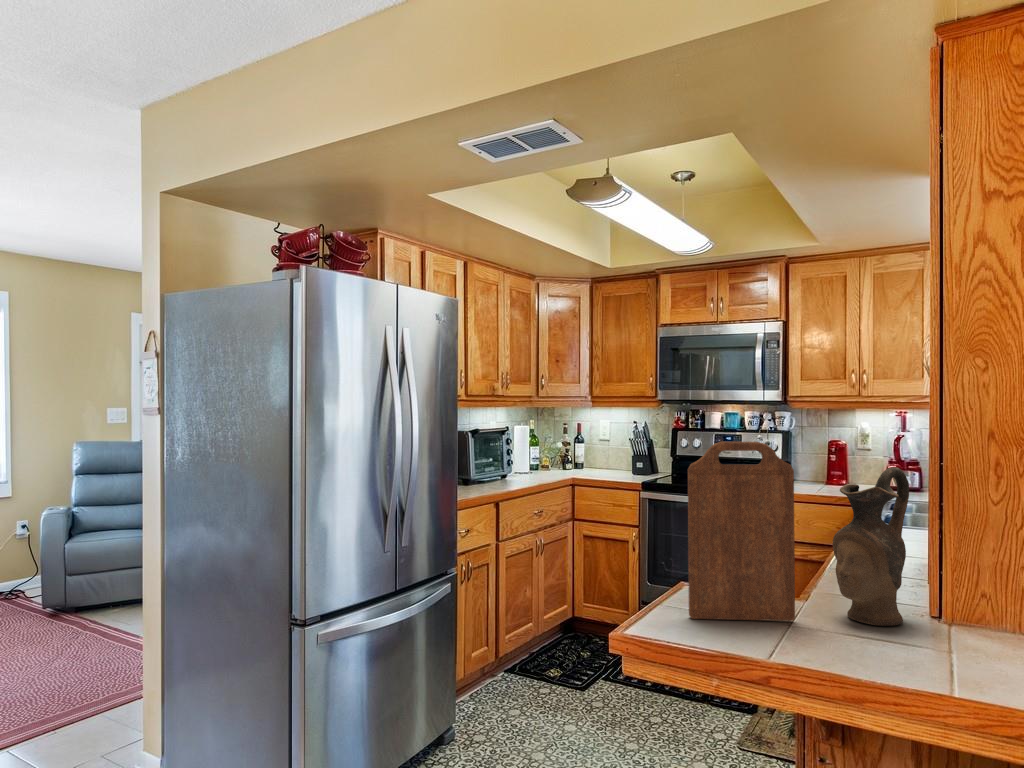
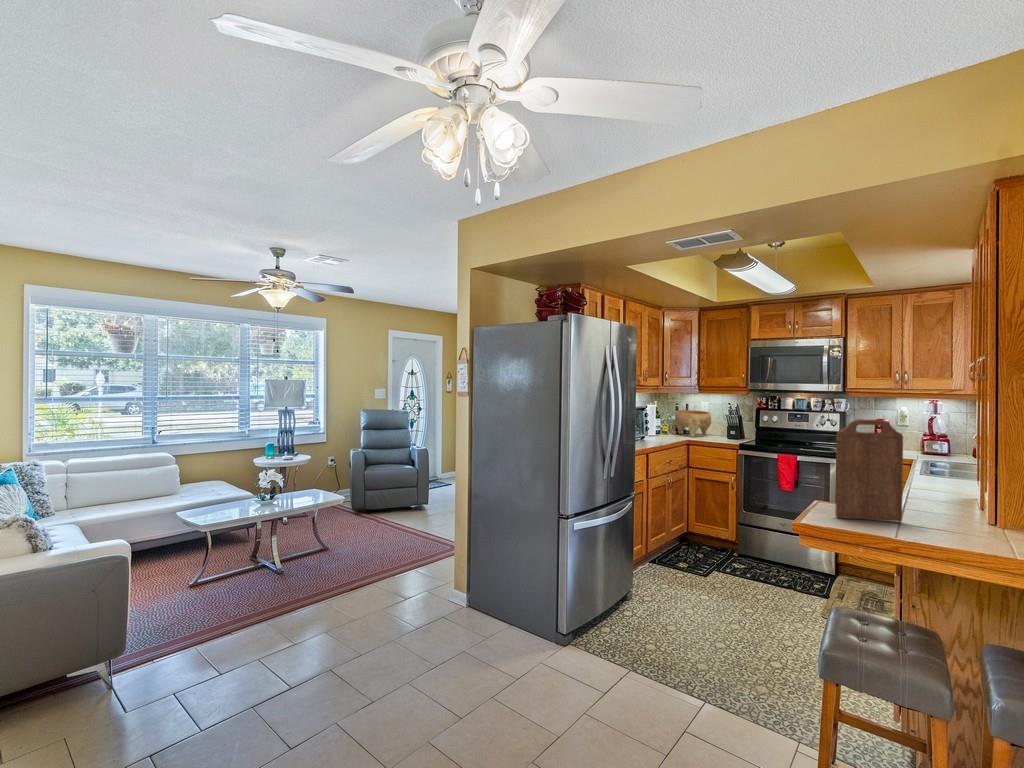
decorative bowl: none [559,433,612,473] -> present [674,410,712,437]
ceramic pitcher: present [833,467,909,626] -> none [924,436,974,526]

